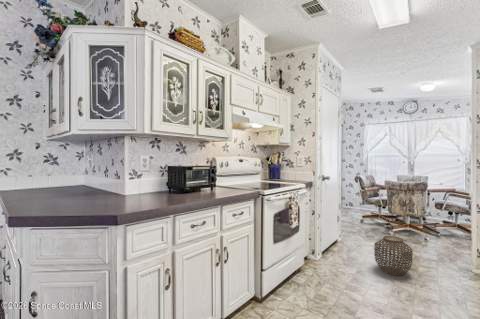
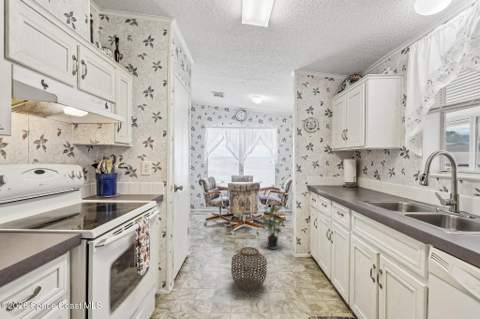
potted plant: none [421,204,454,254] -> present [261,205,284,249]

